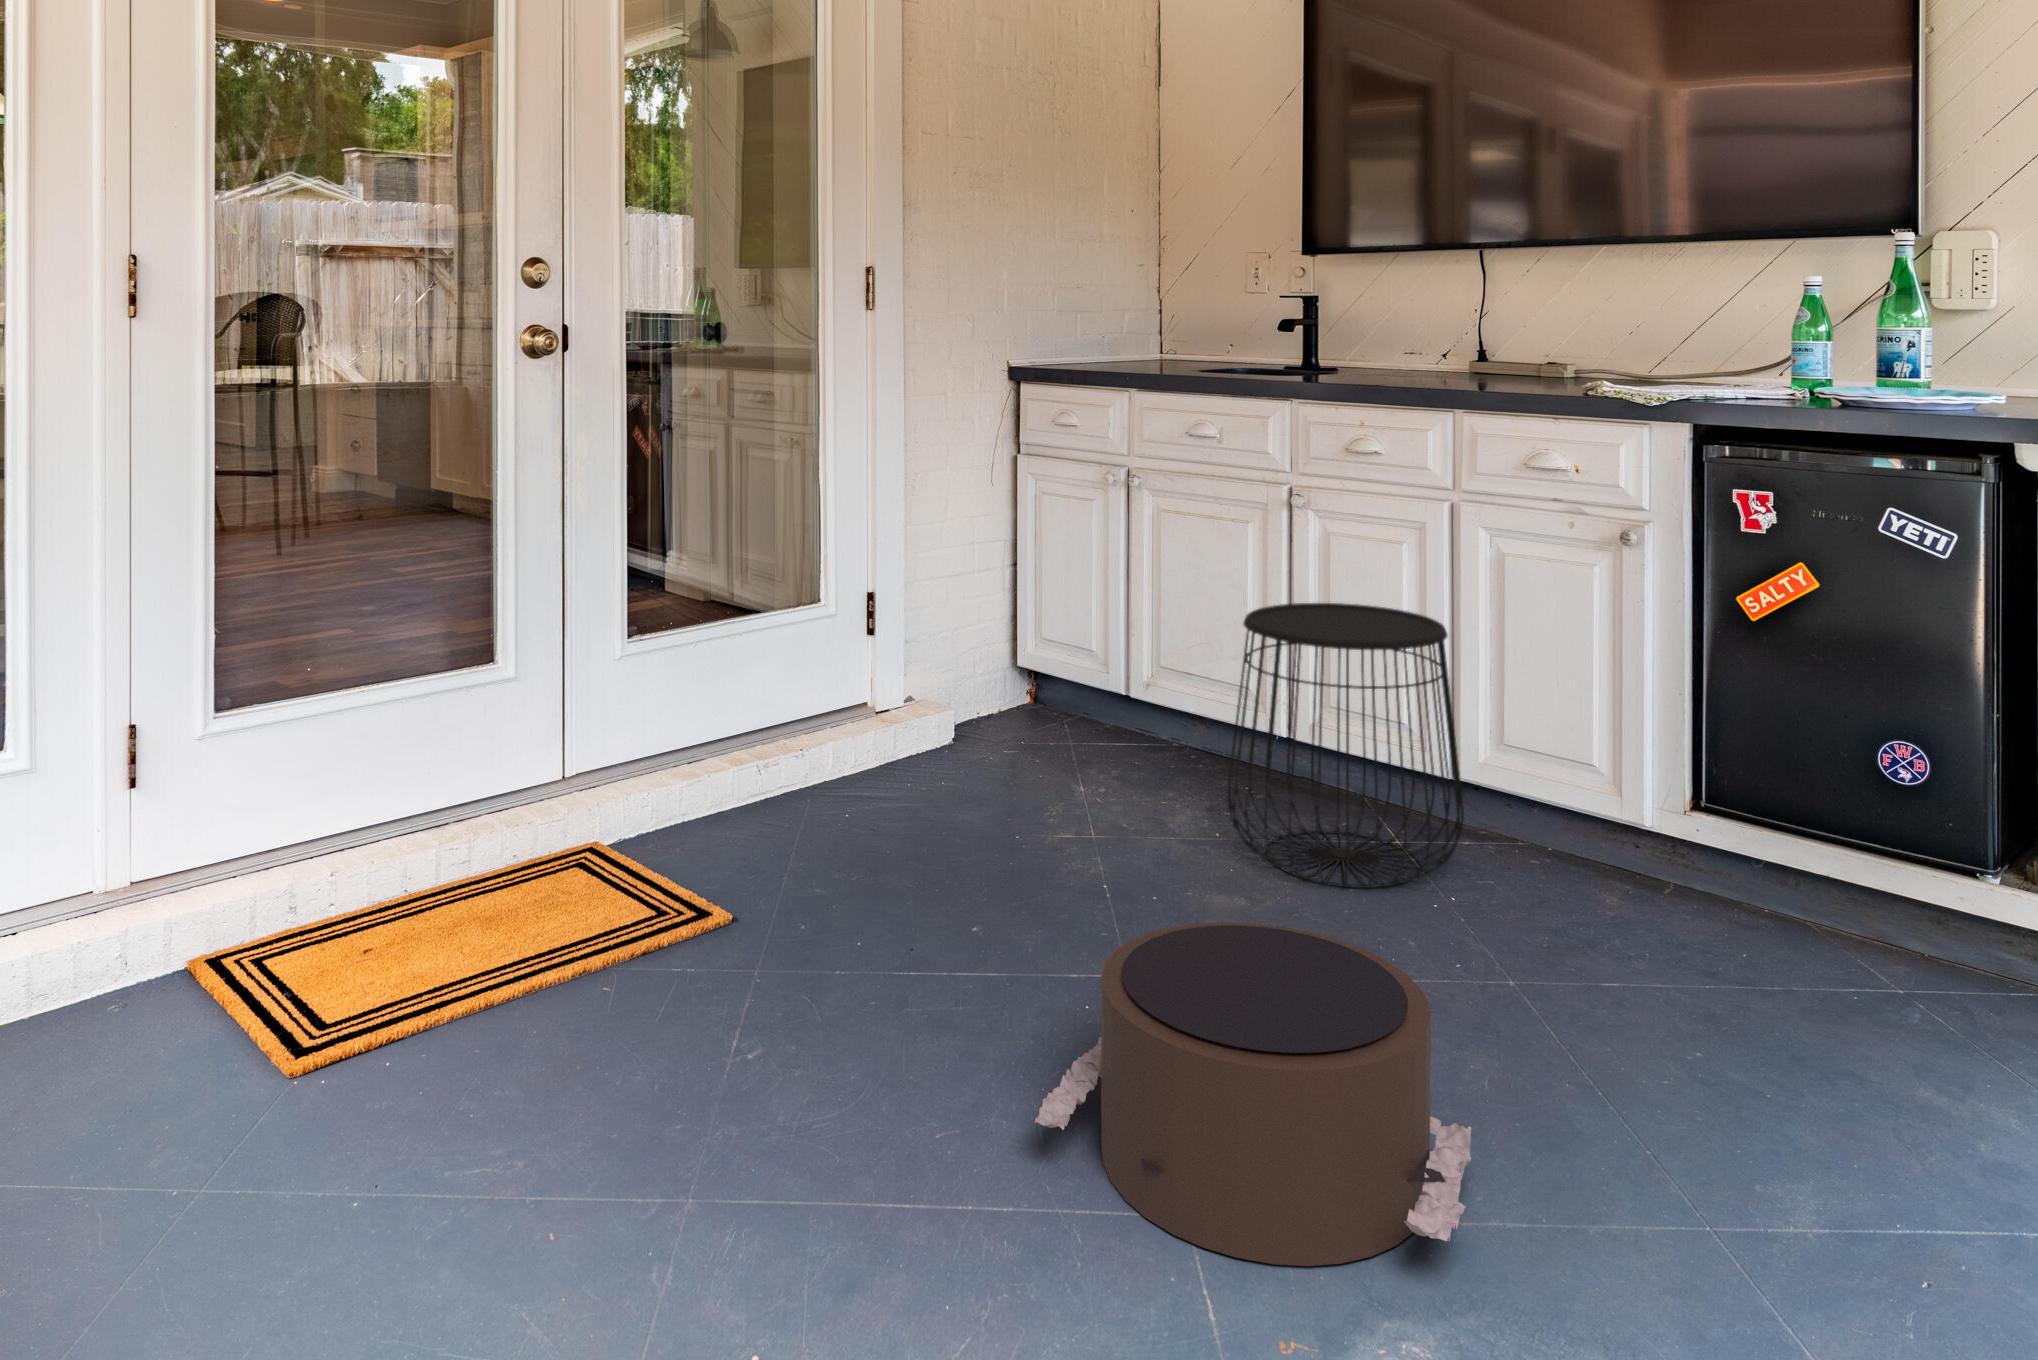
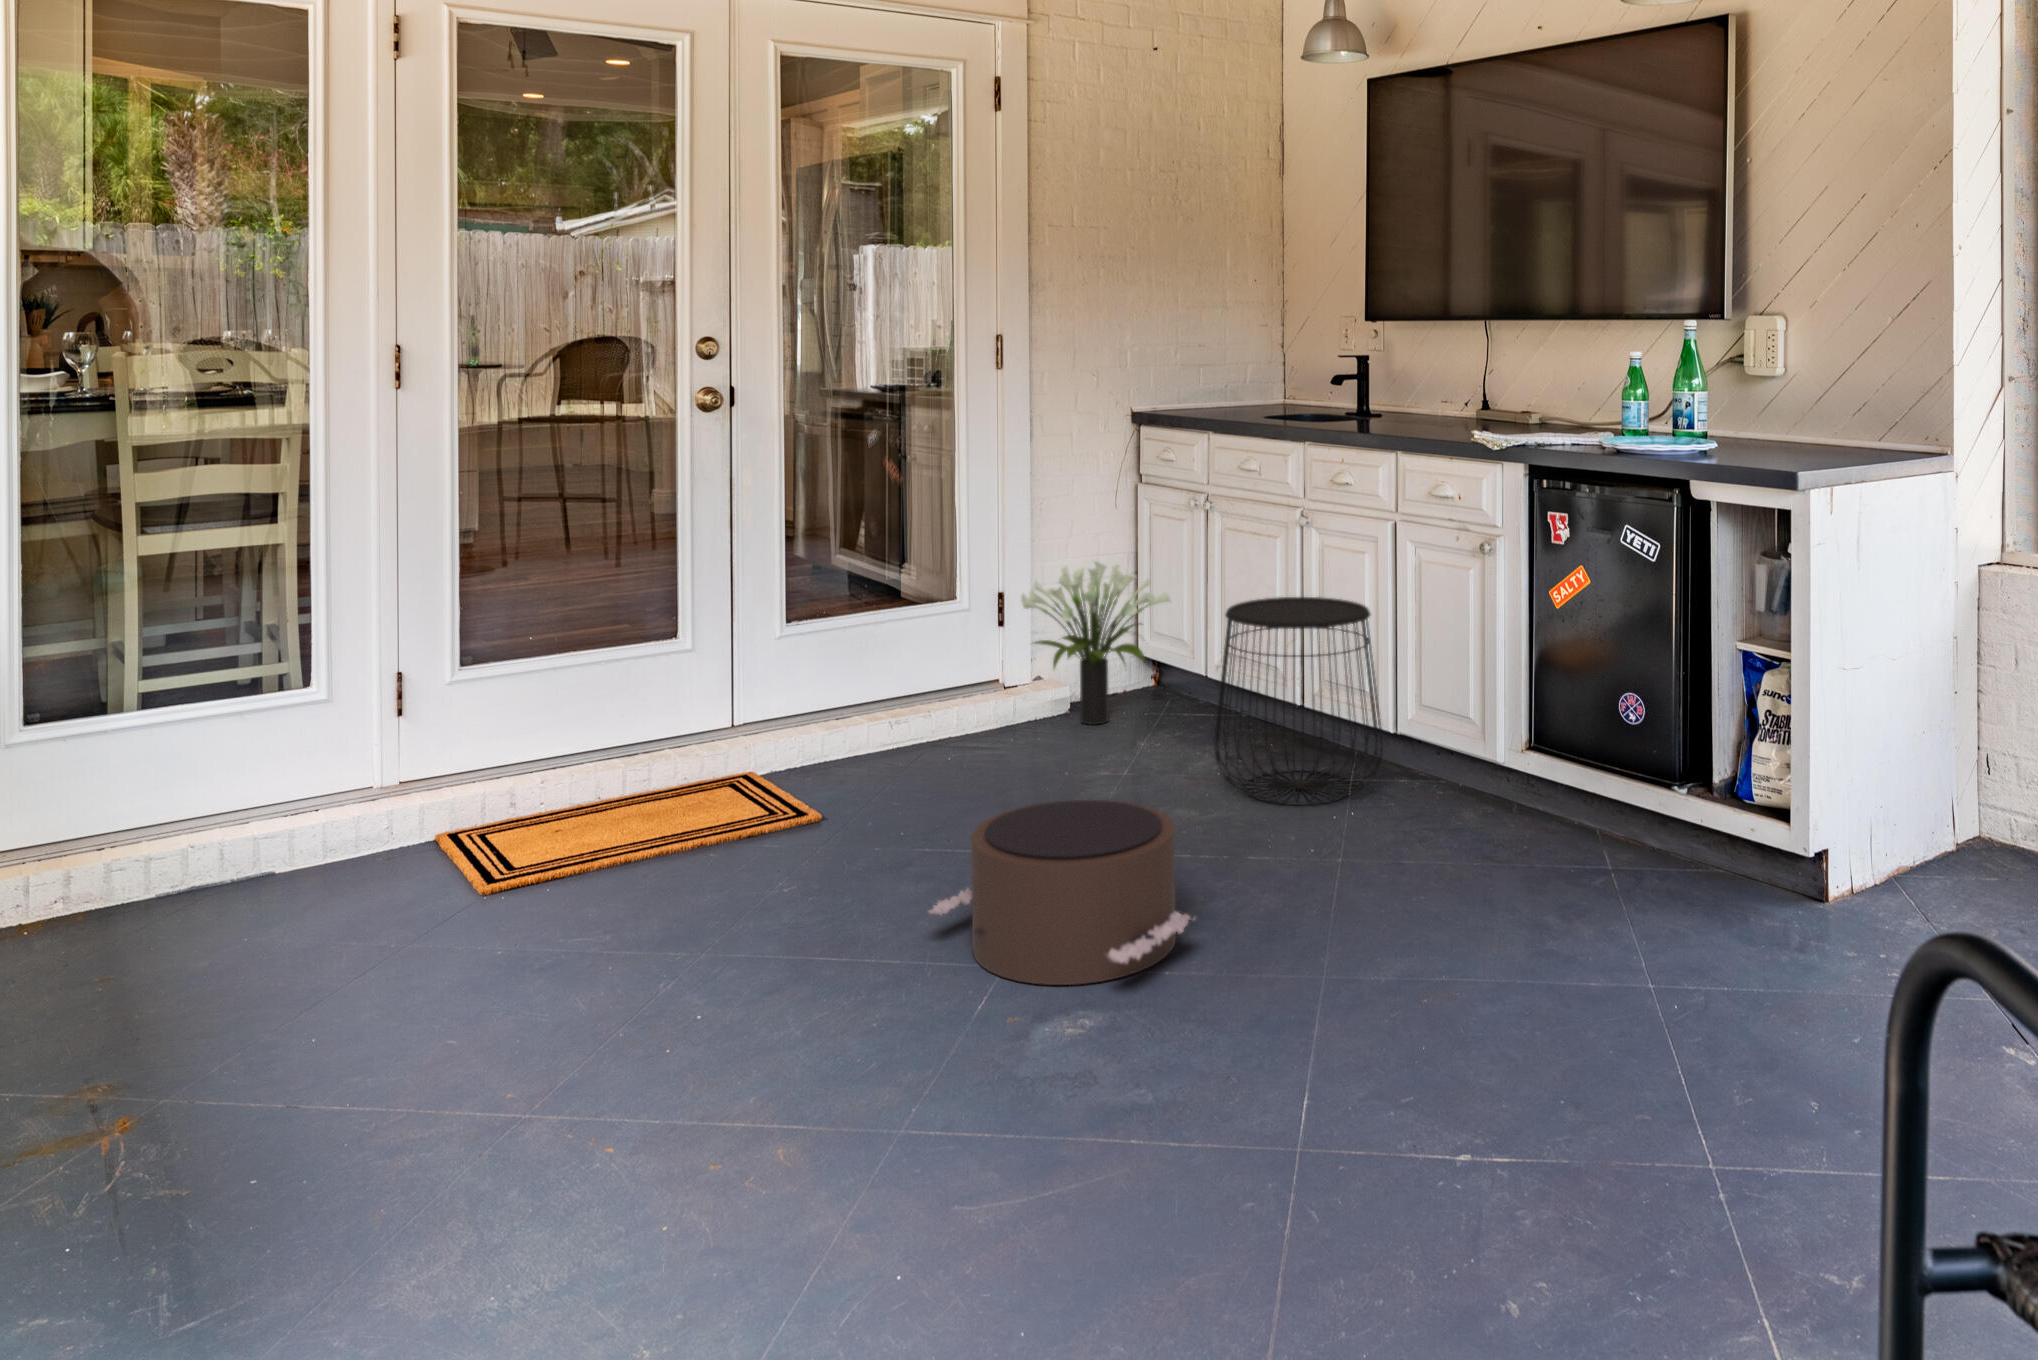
potted plant: none [904,555,1092,763] -> present [1021,562,1170,725]

